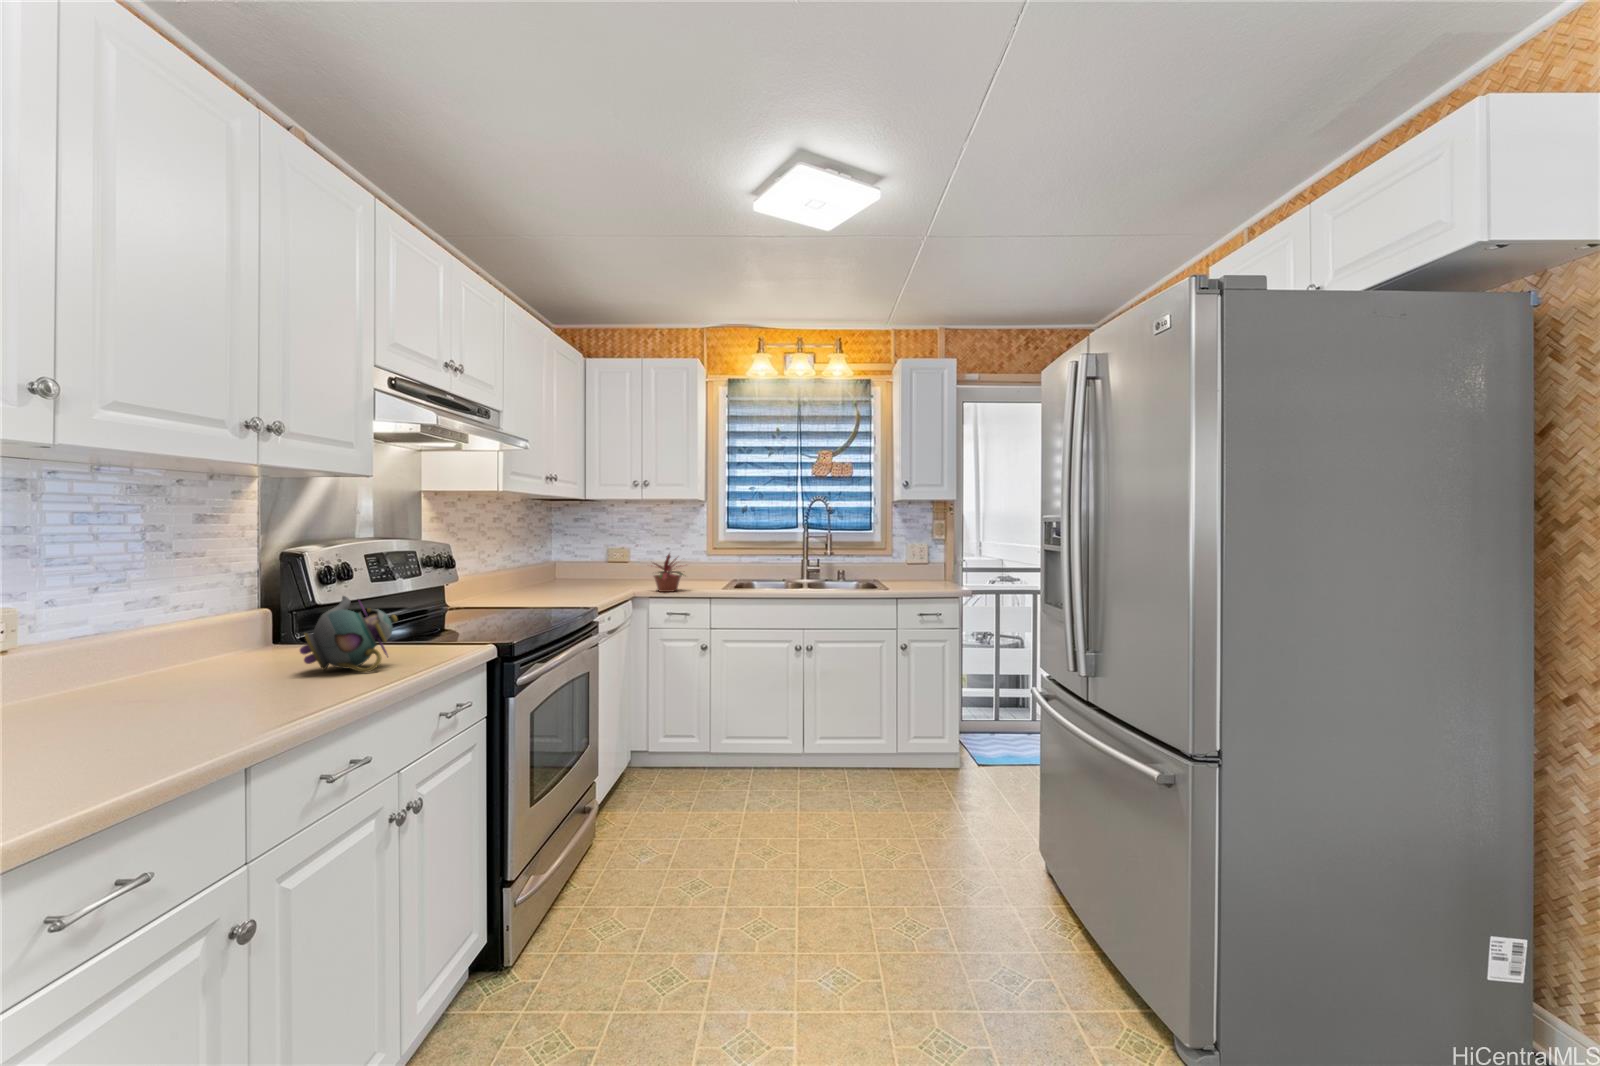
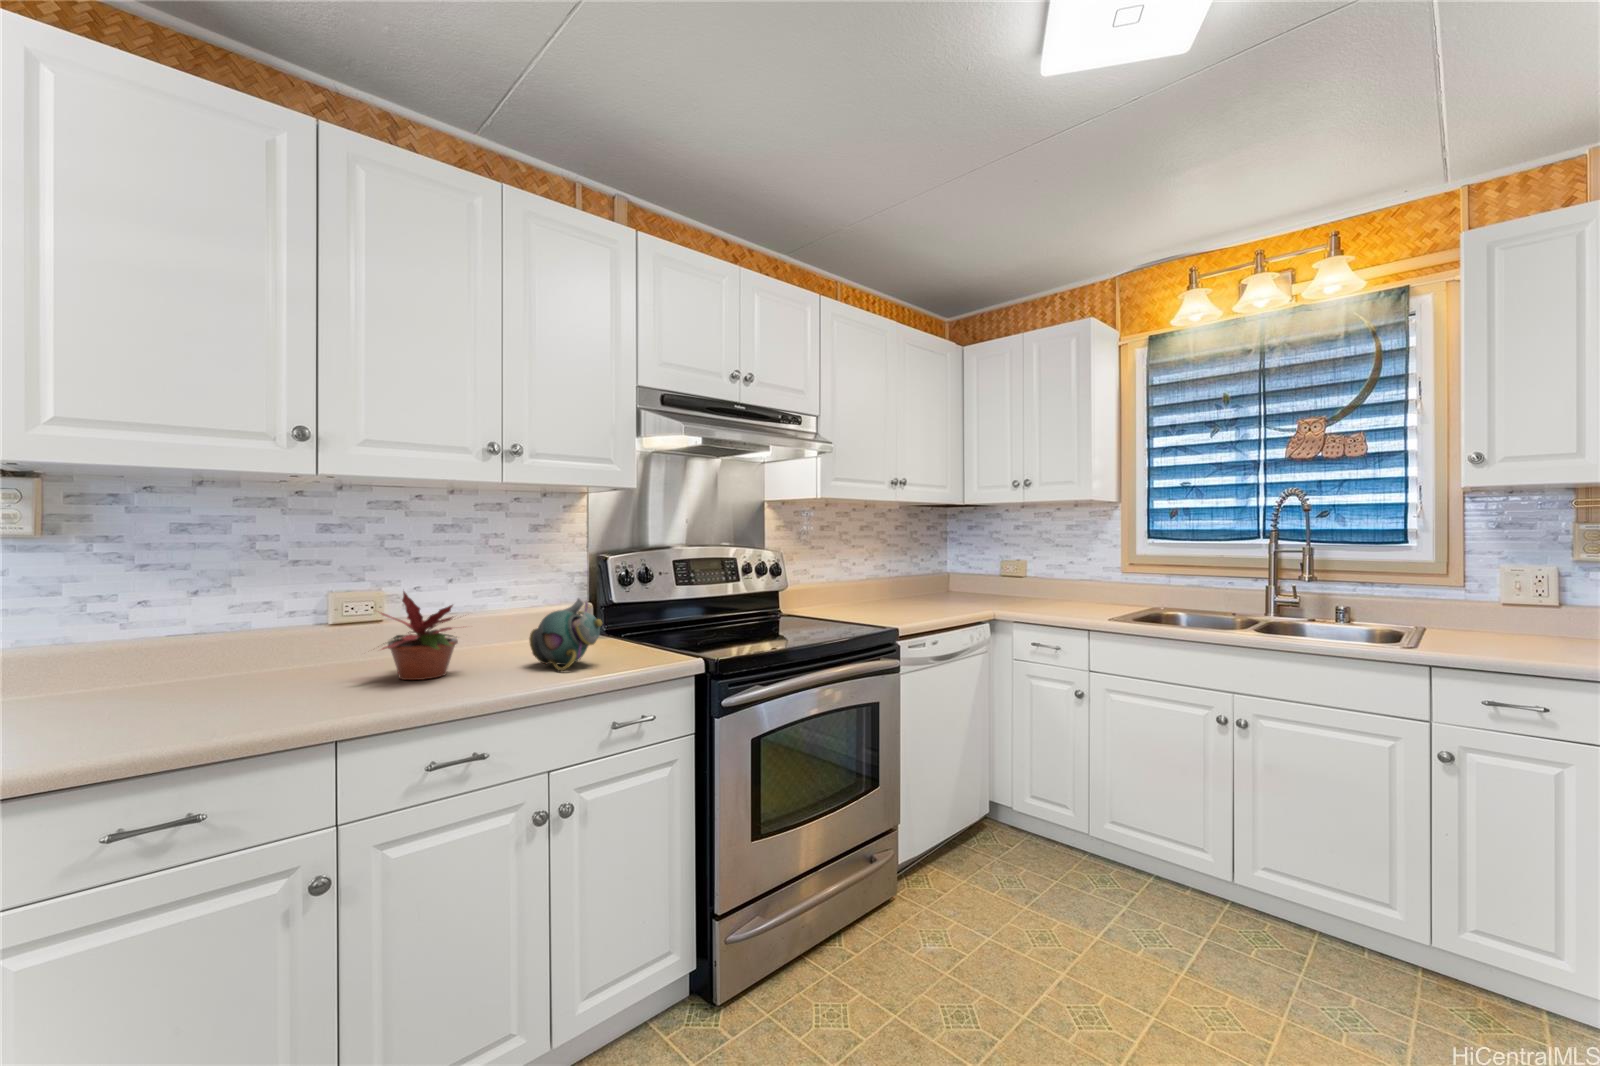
potted plant: present [654,554,683,592] -> present [378,592,458,680]

